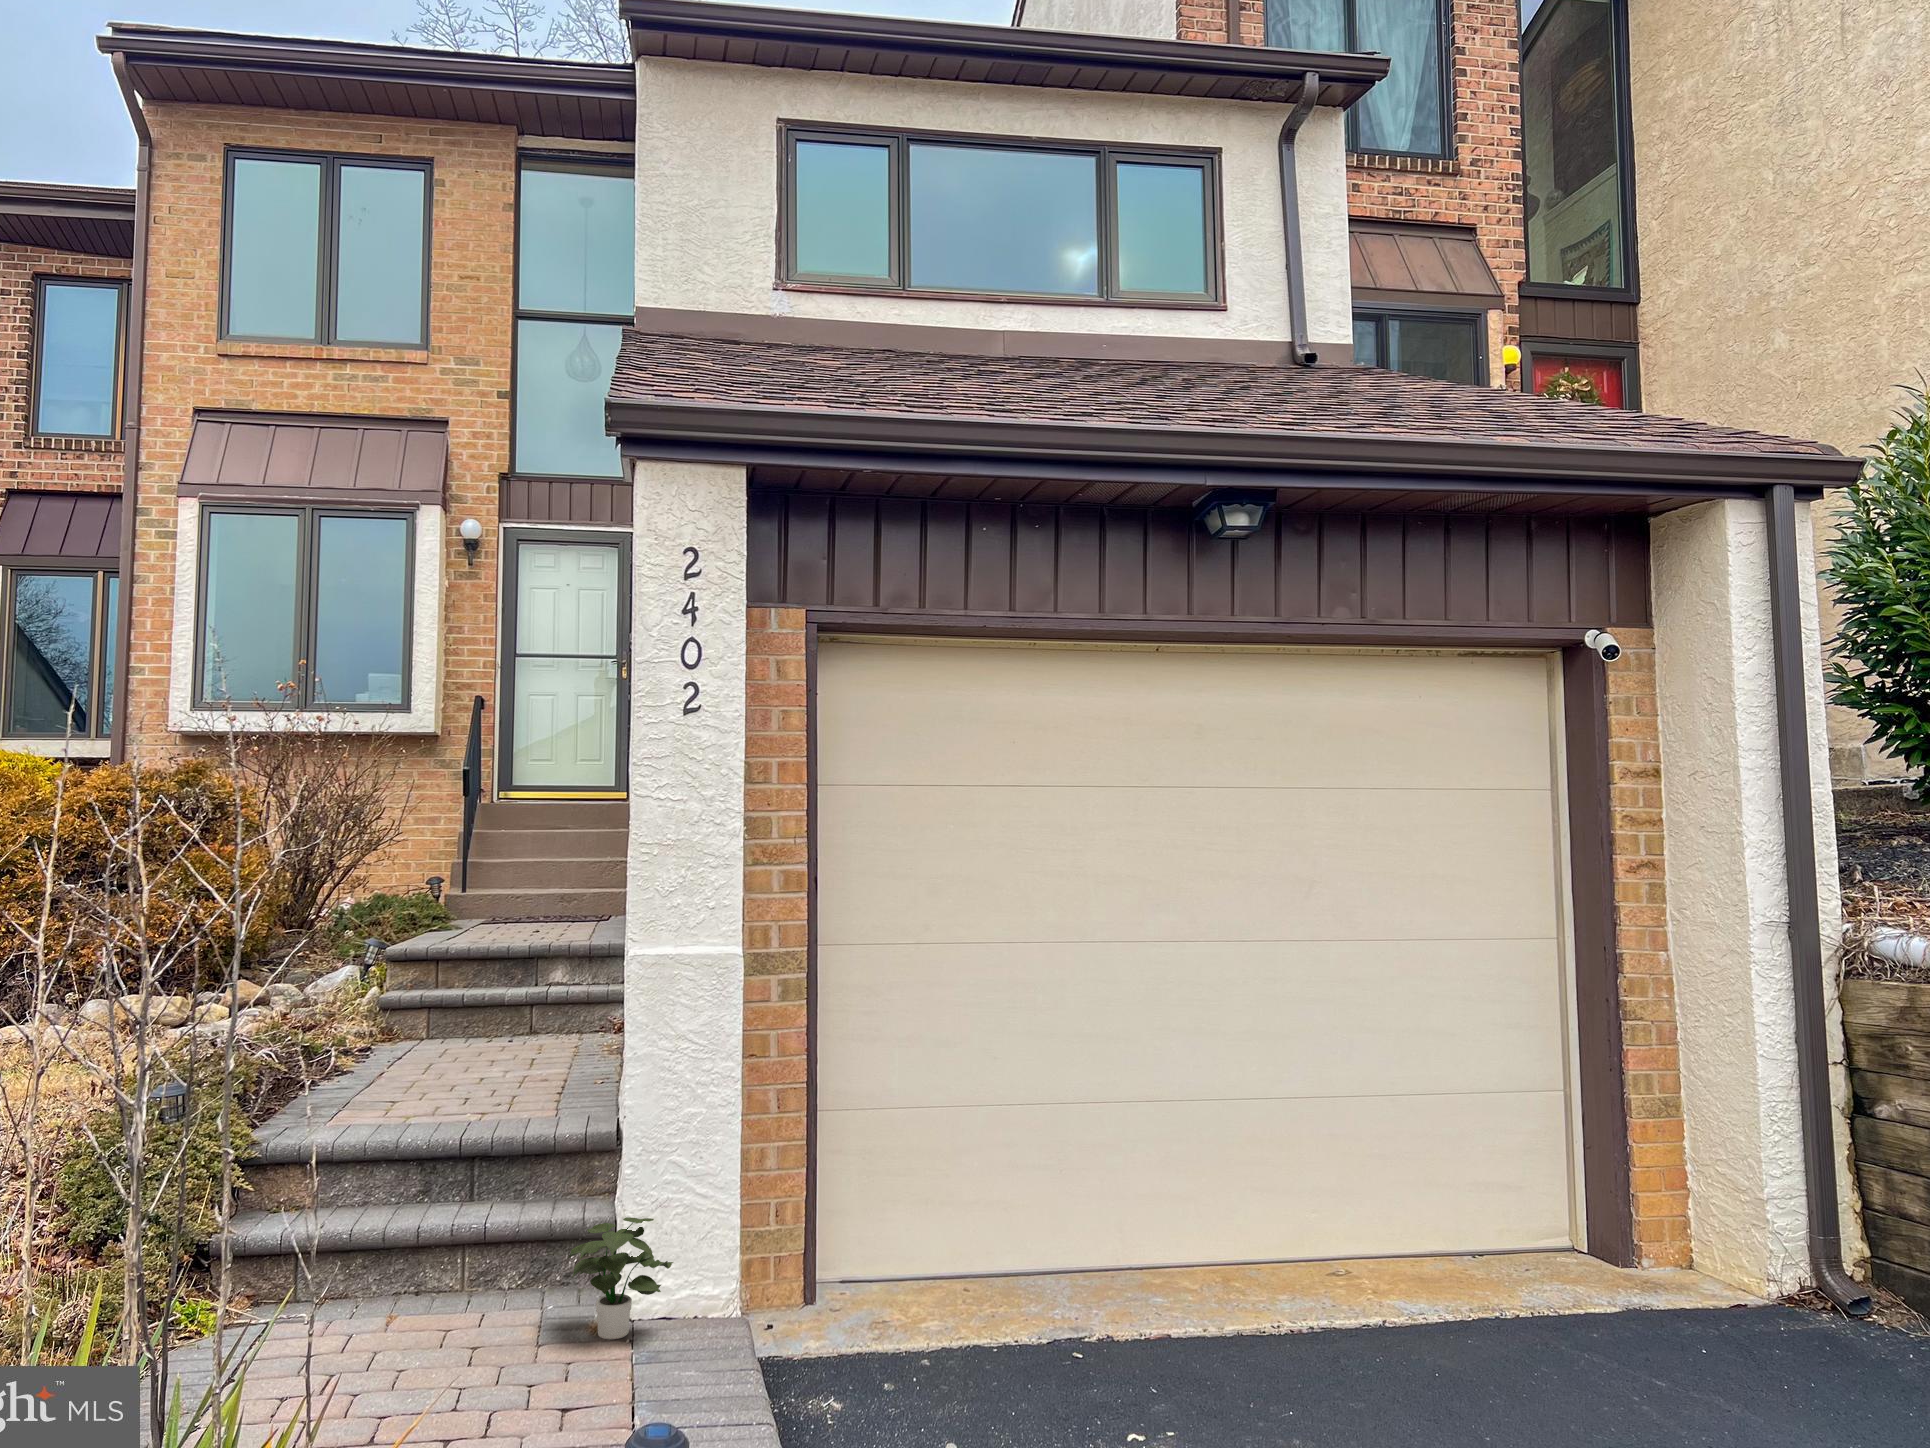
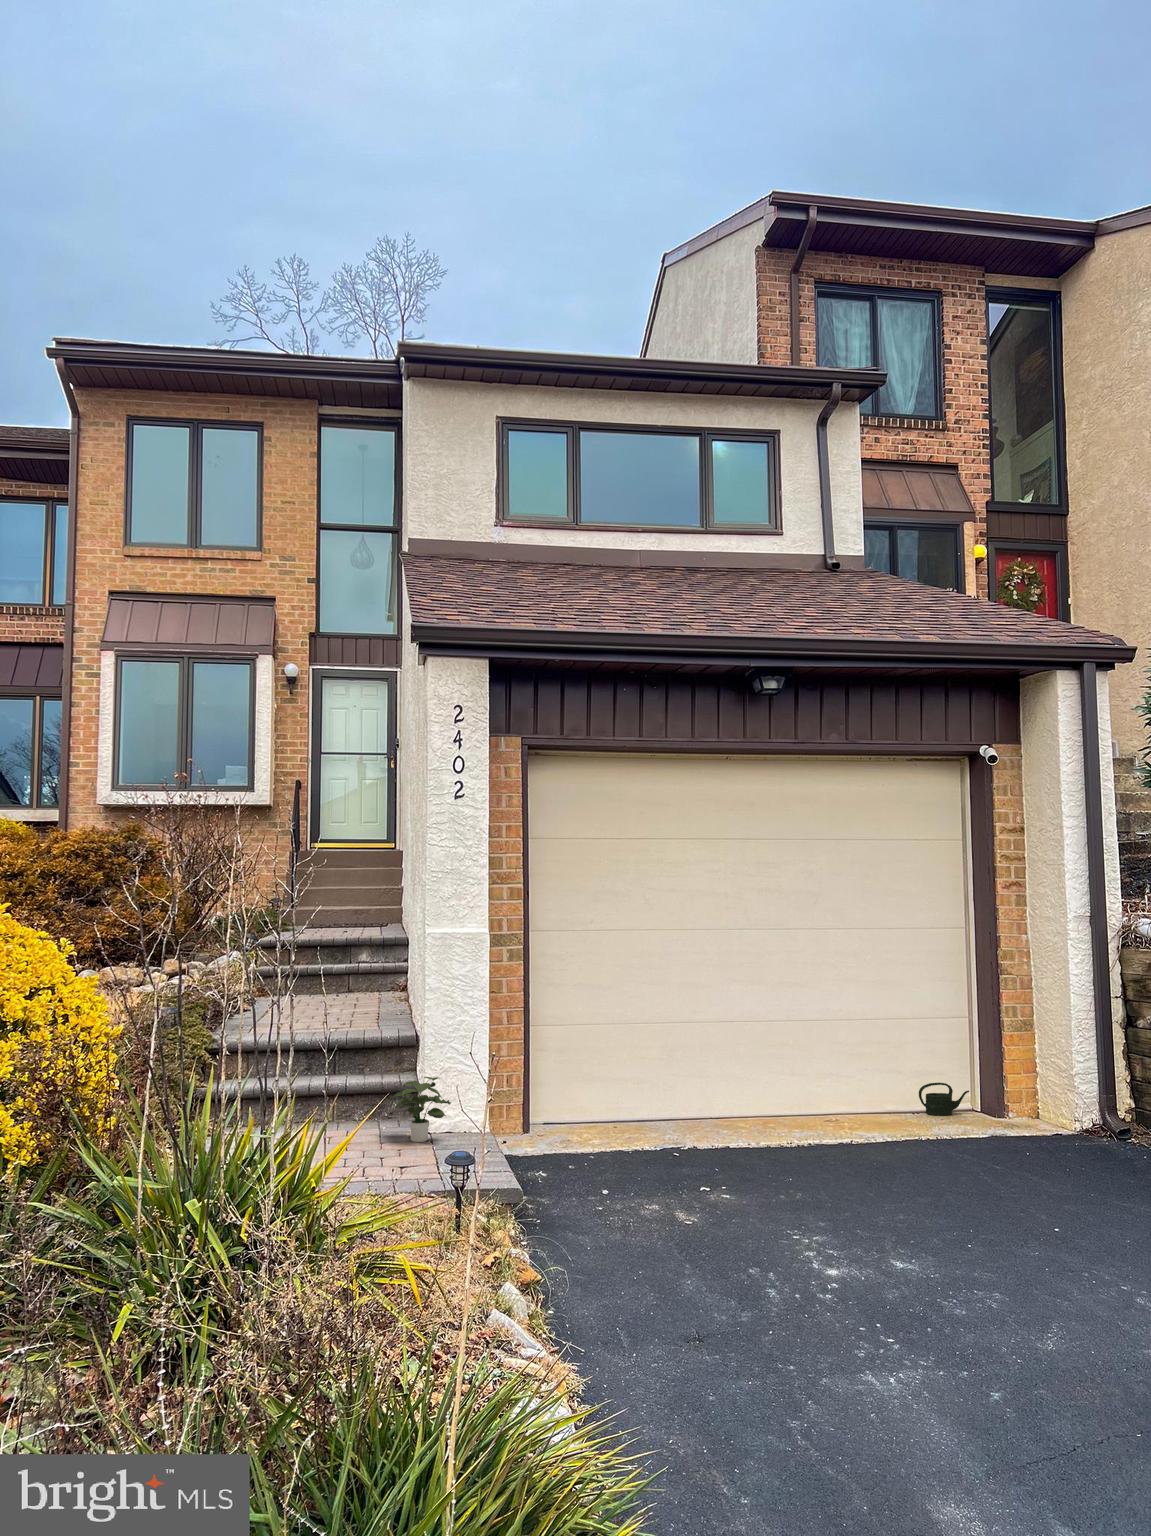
watering can: none [1485,1202,1572,1260] -> present [919,1083,969,1115]

